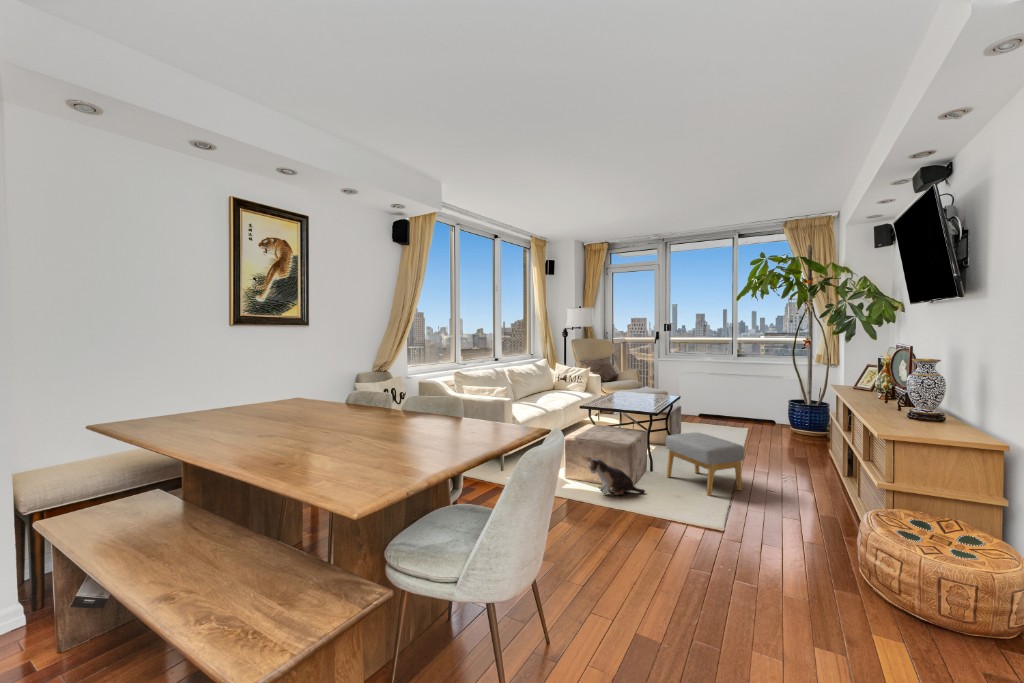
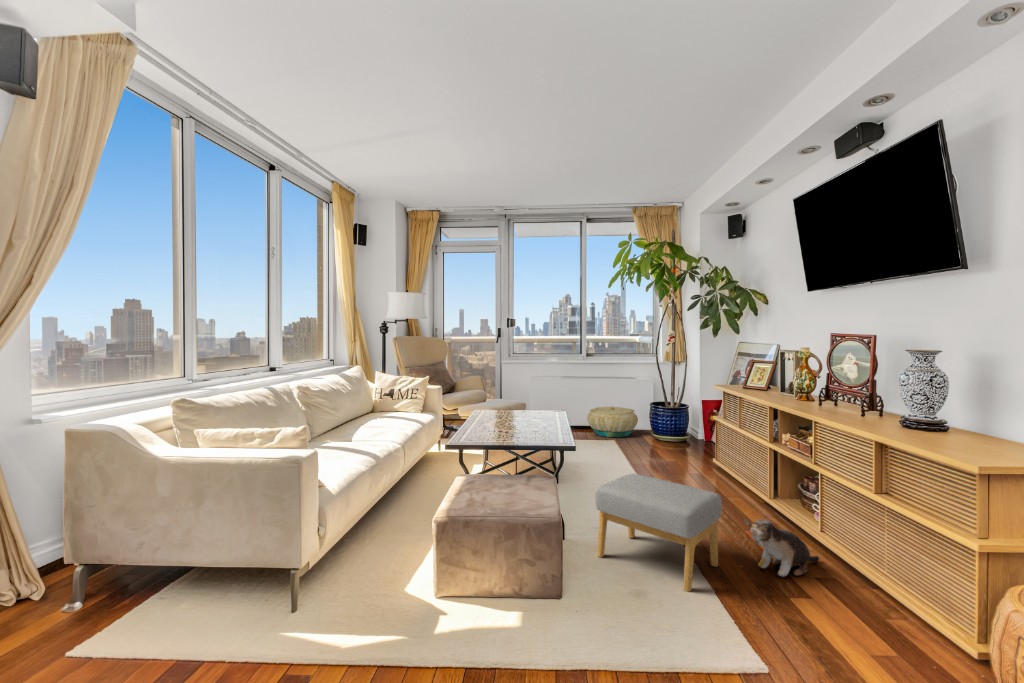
basket: none [723,399,769,424] -> present [587,406,638,437]
plush toy: present [586,457,645,495] -> present [744,519,819,577]

